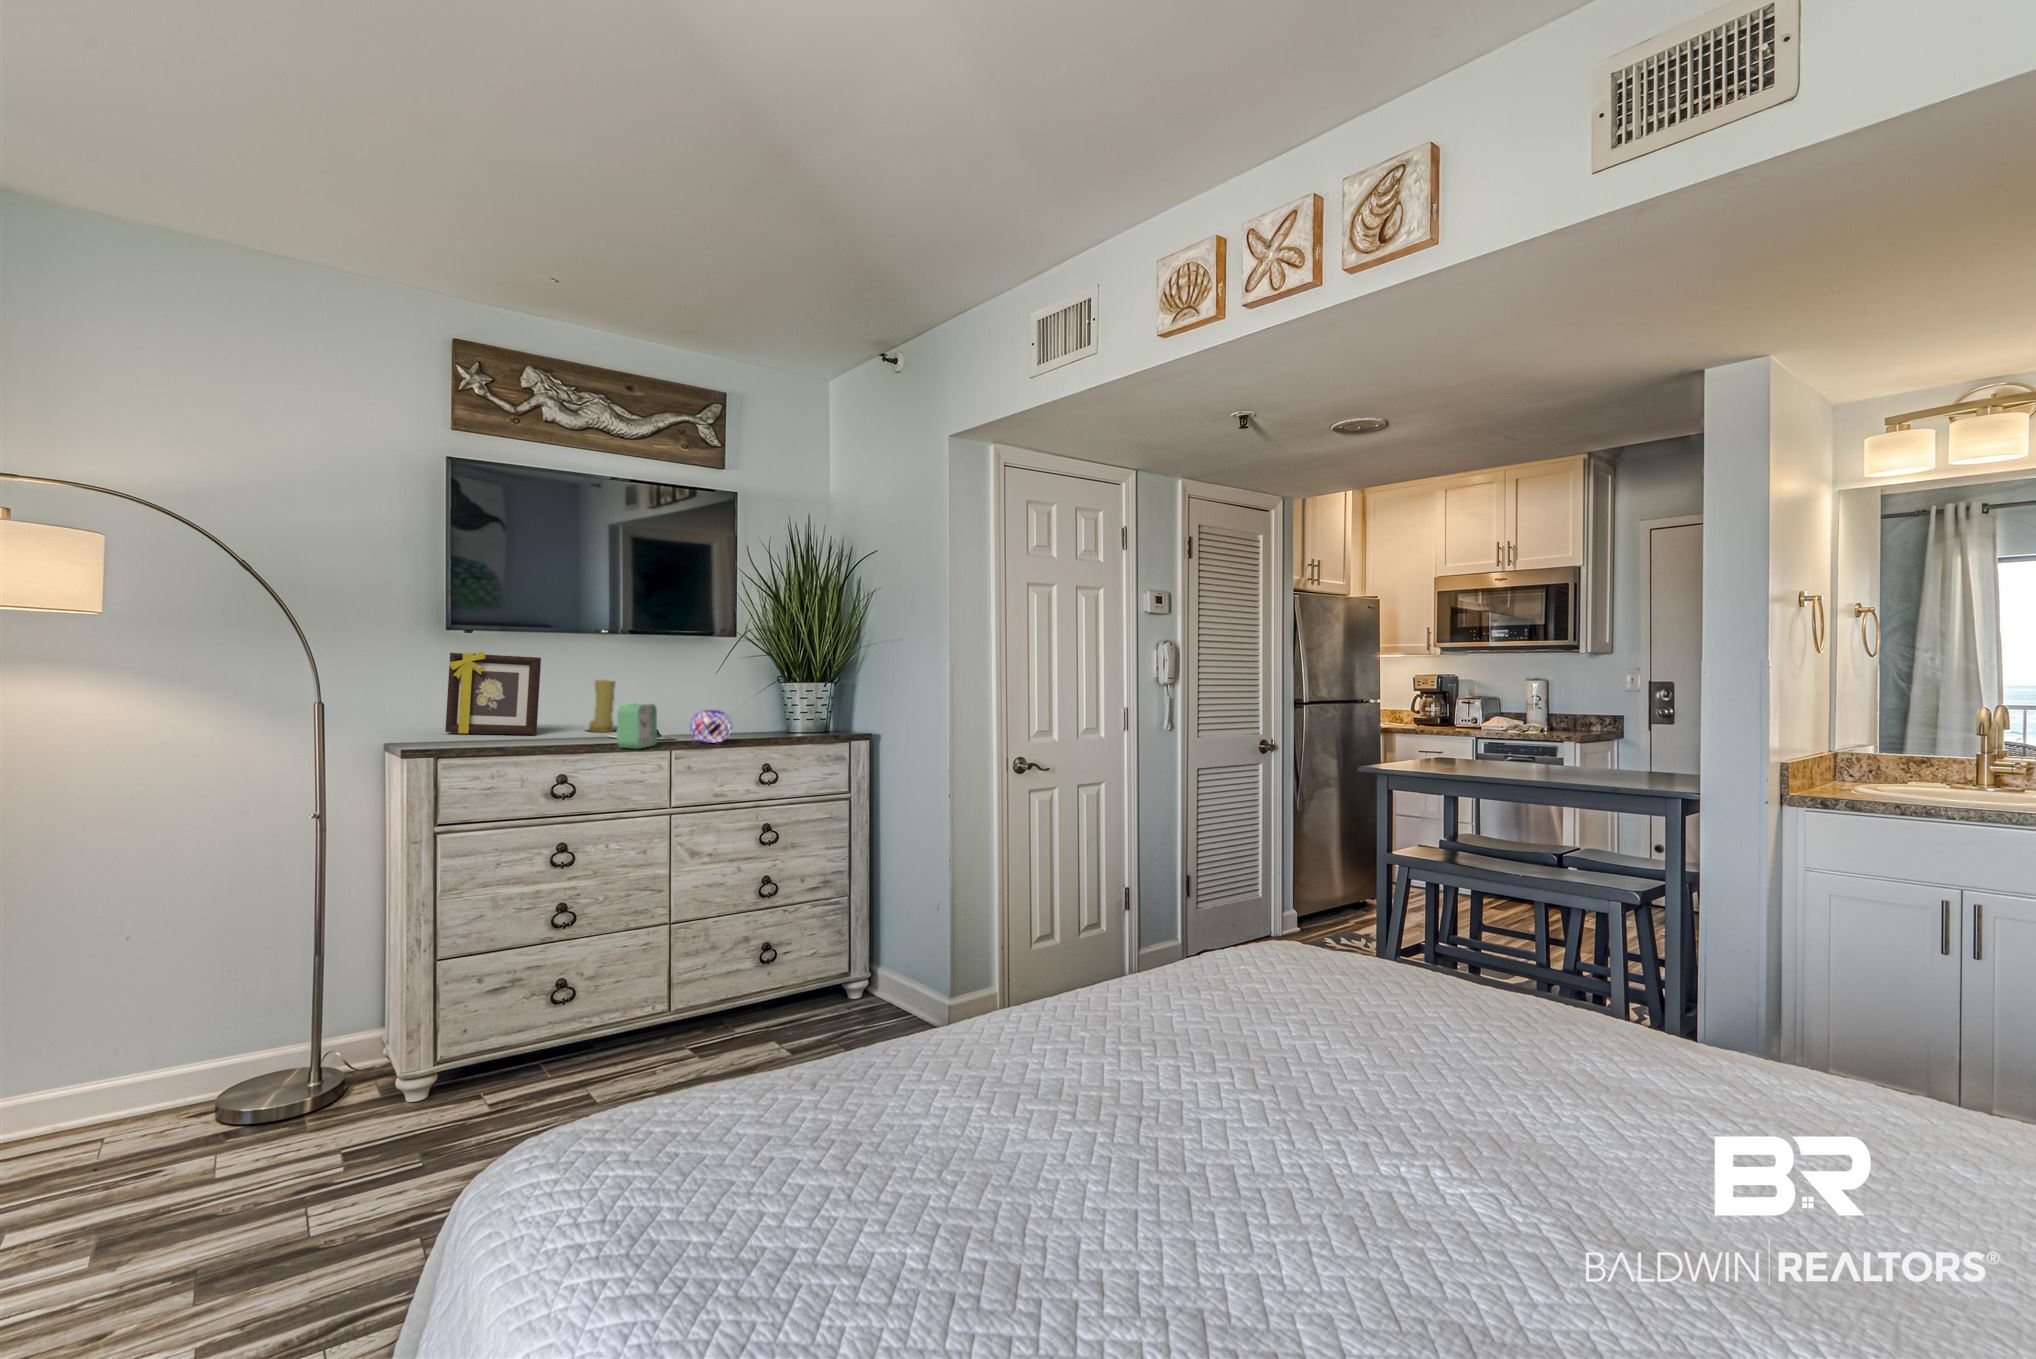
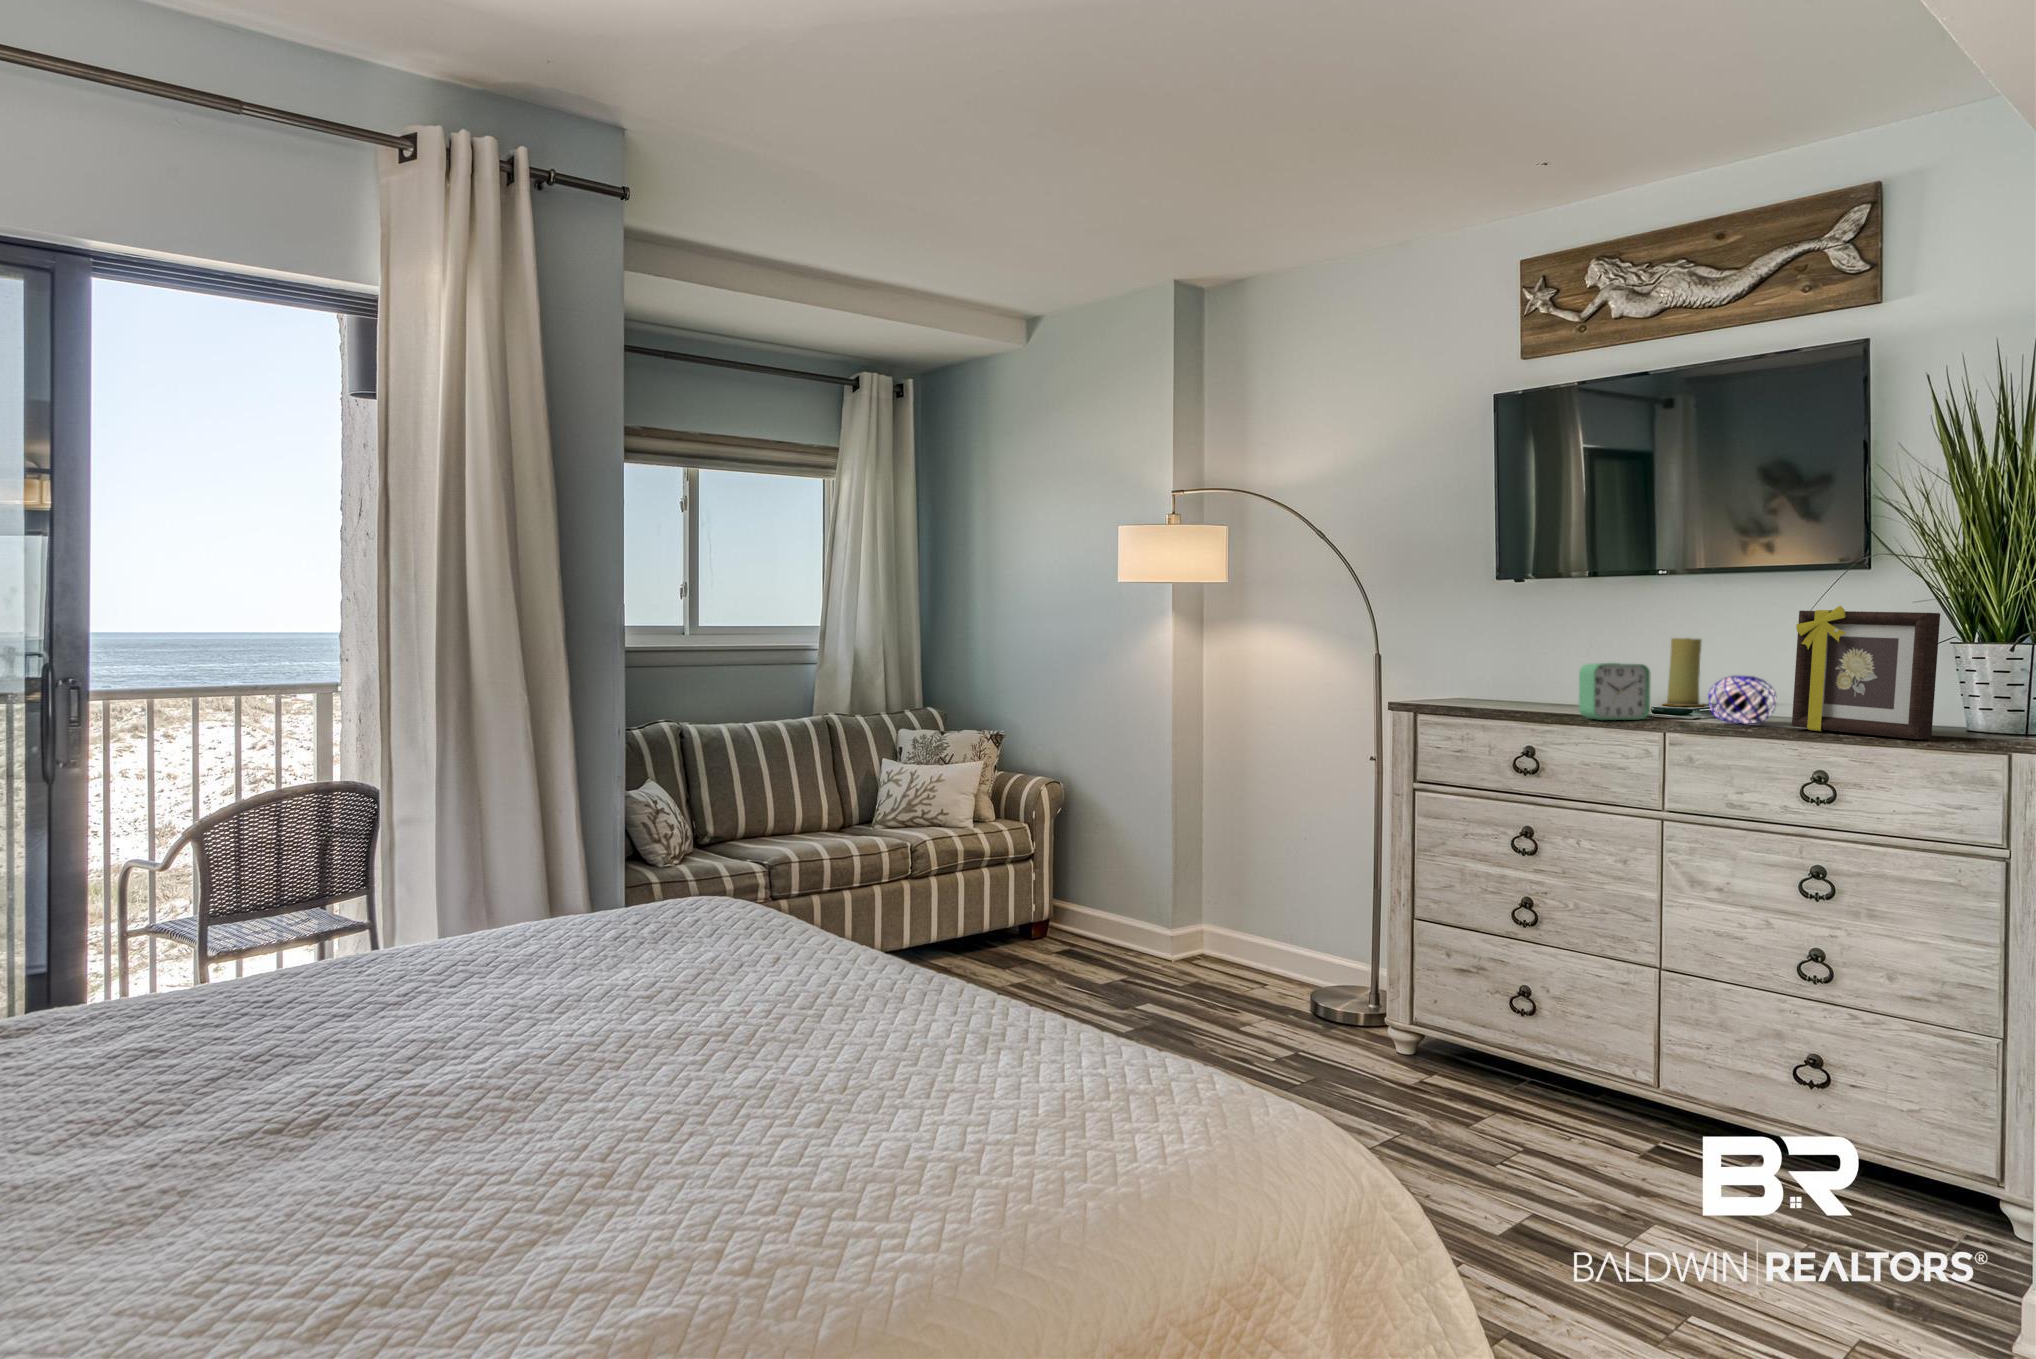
picture frame: present [445,651,541,735] -> present [1792,606,1940,739]

